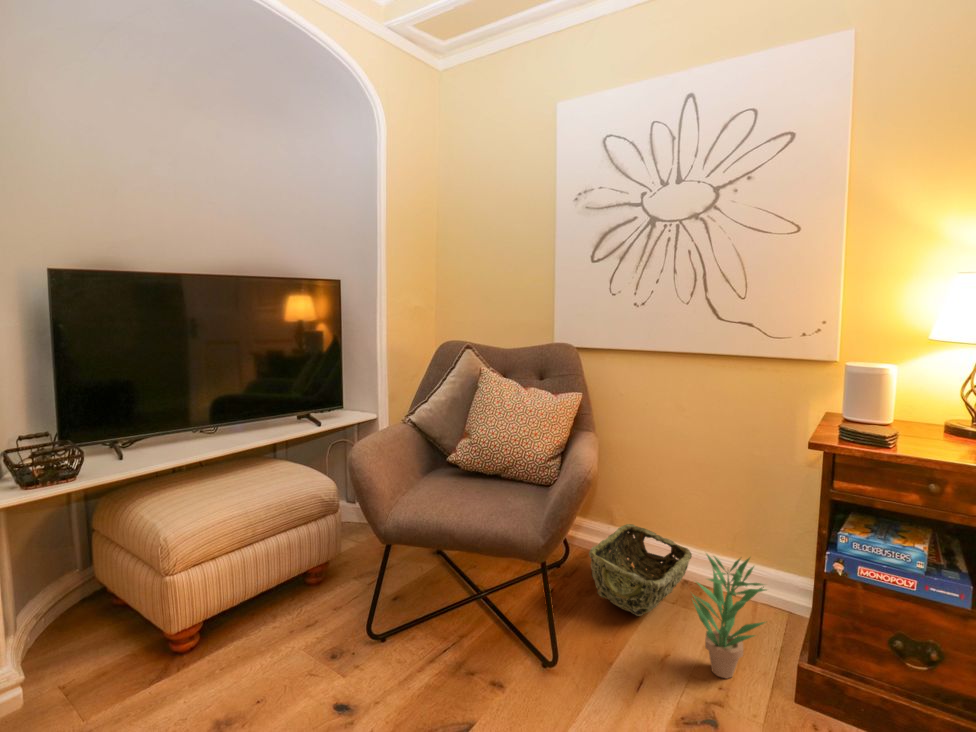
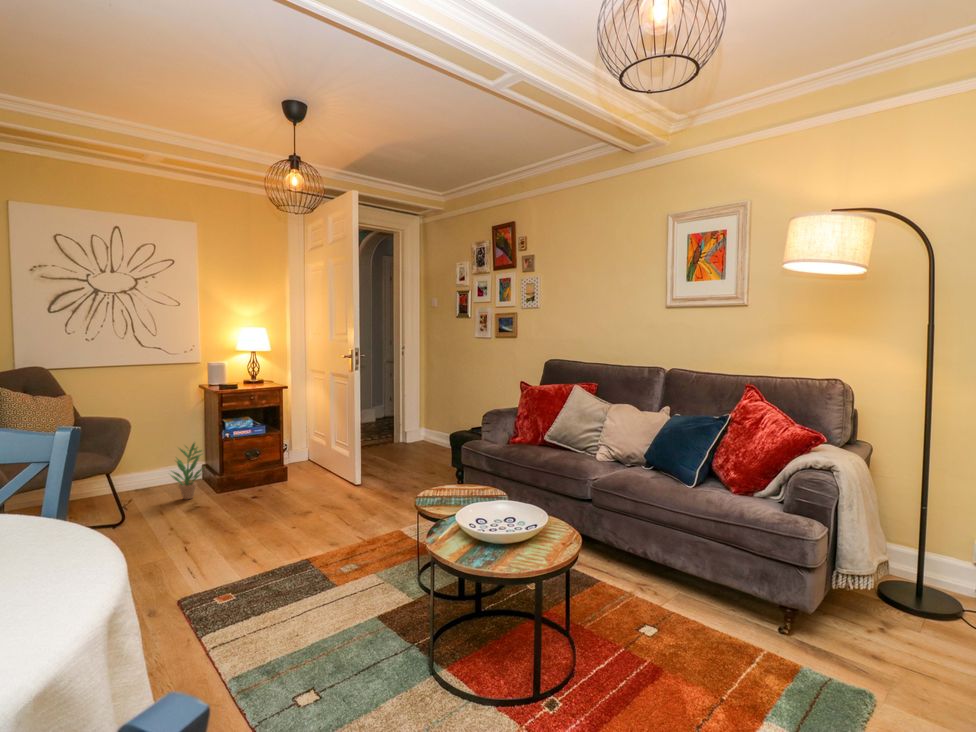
woven basket: present [589,524,692,616] -> none [94,468,149,502]

